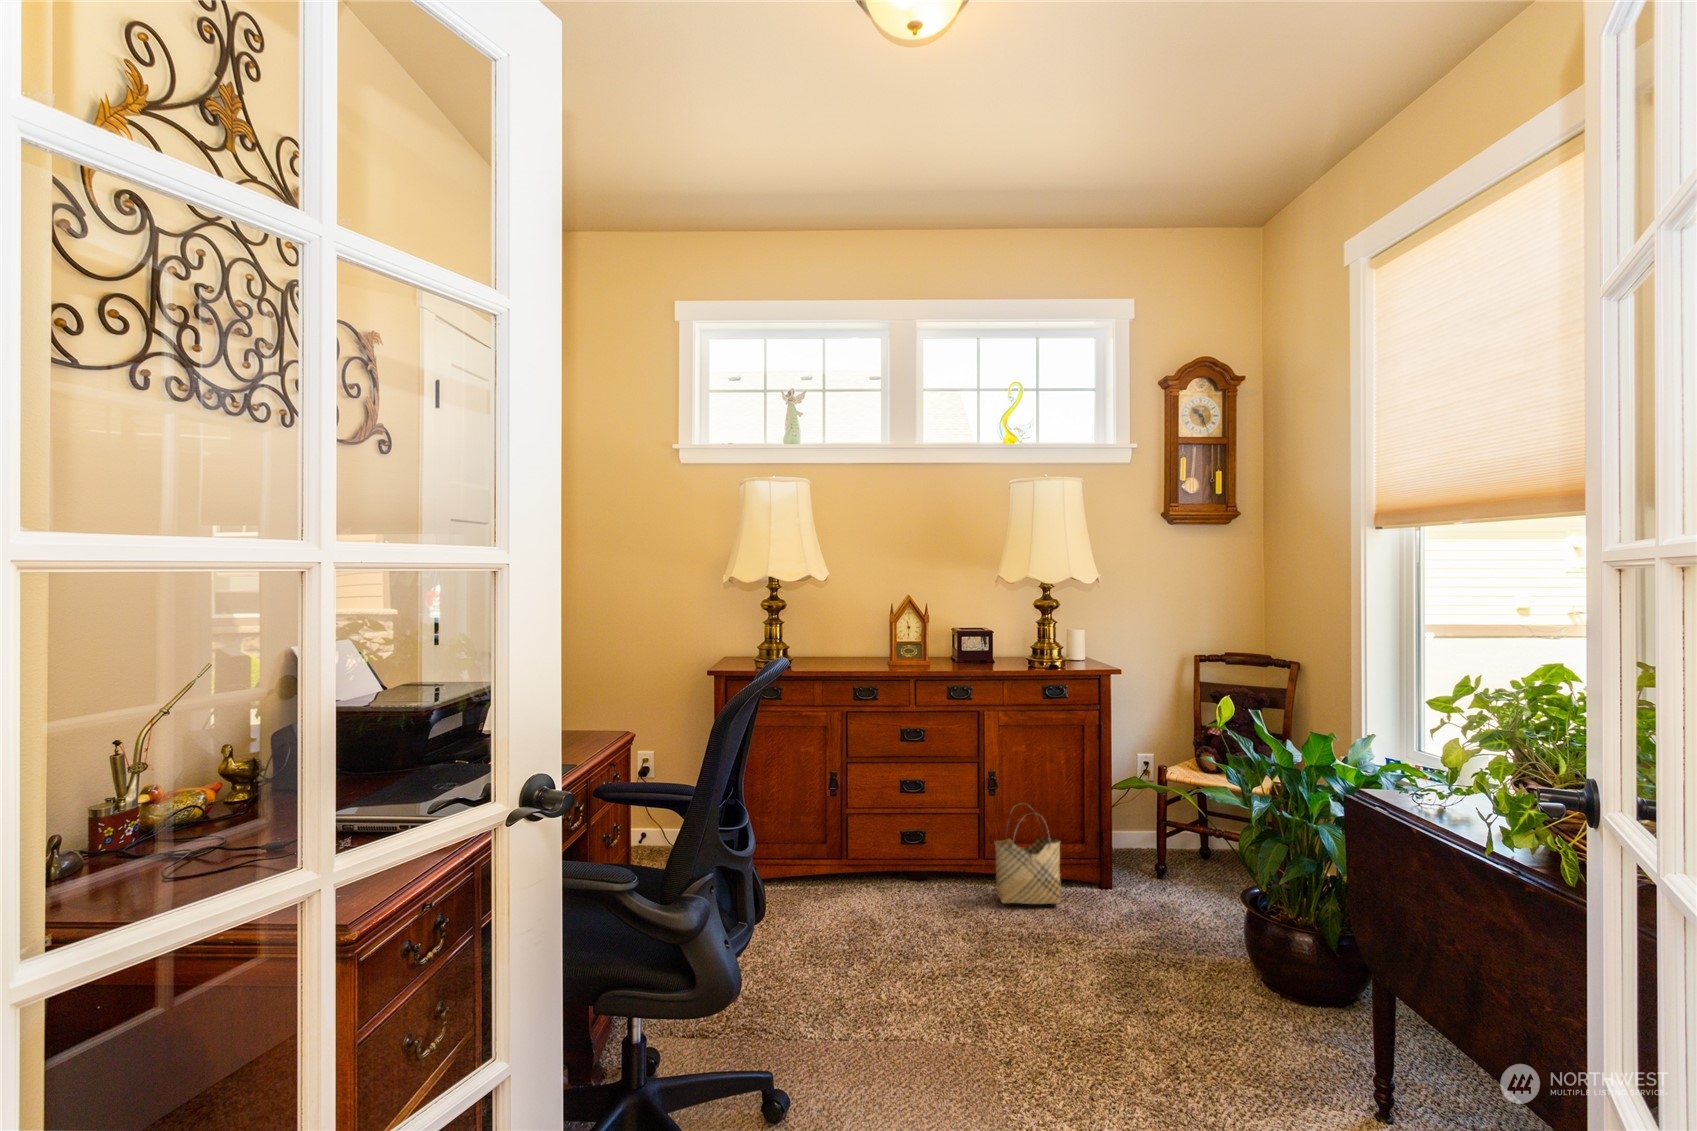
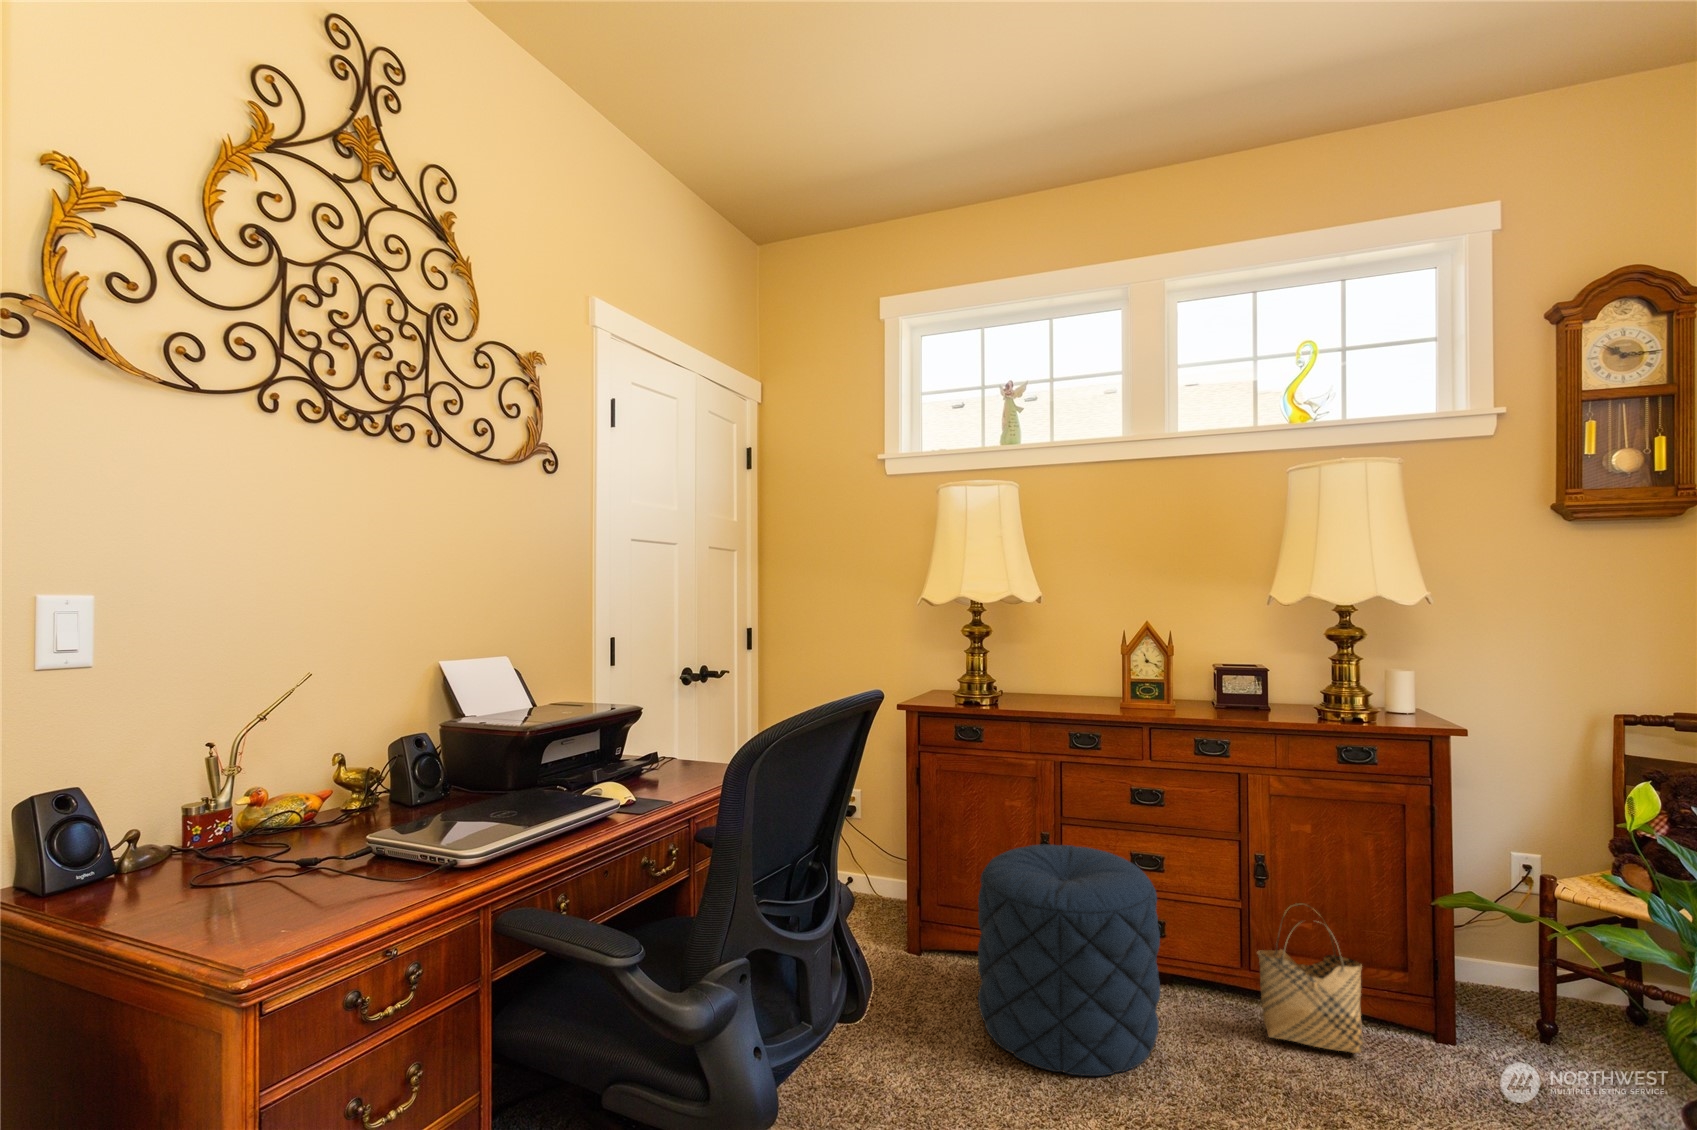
pouf: none [792,779,932,957] -> present [978,844,1160,1076]

